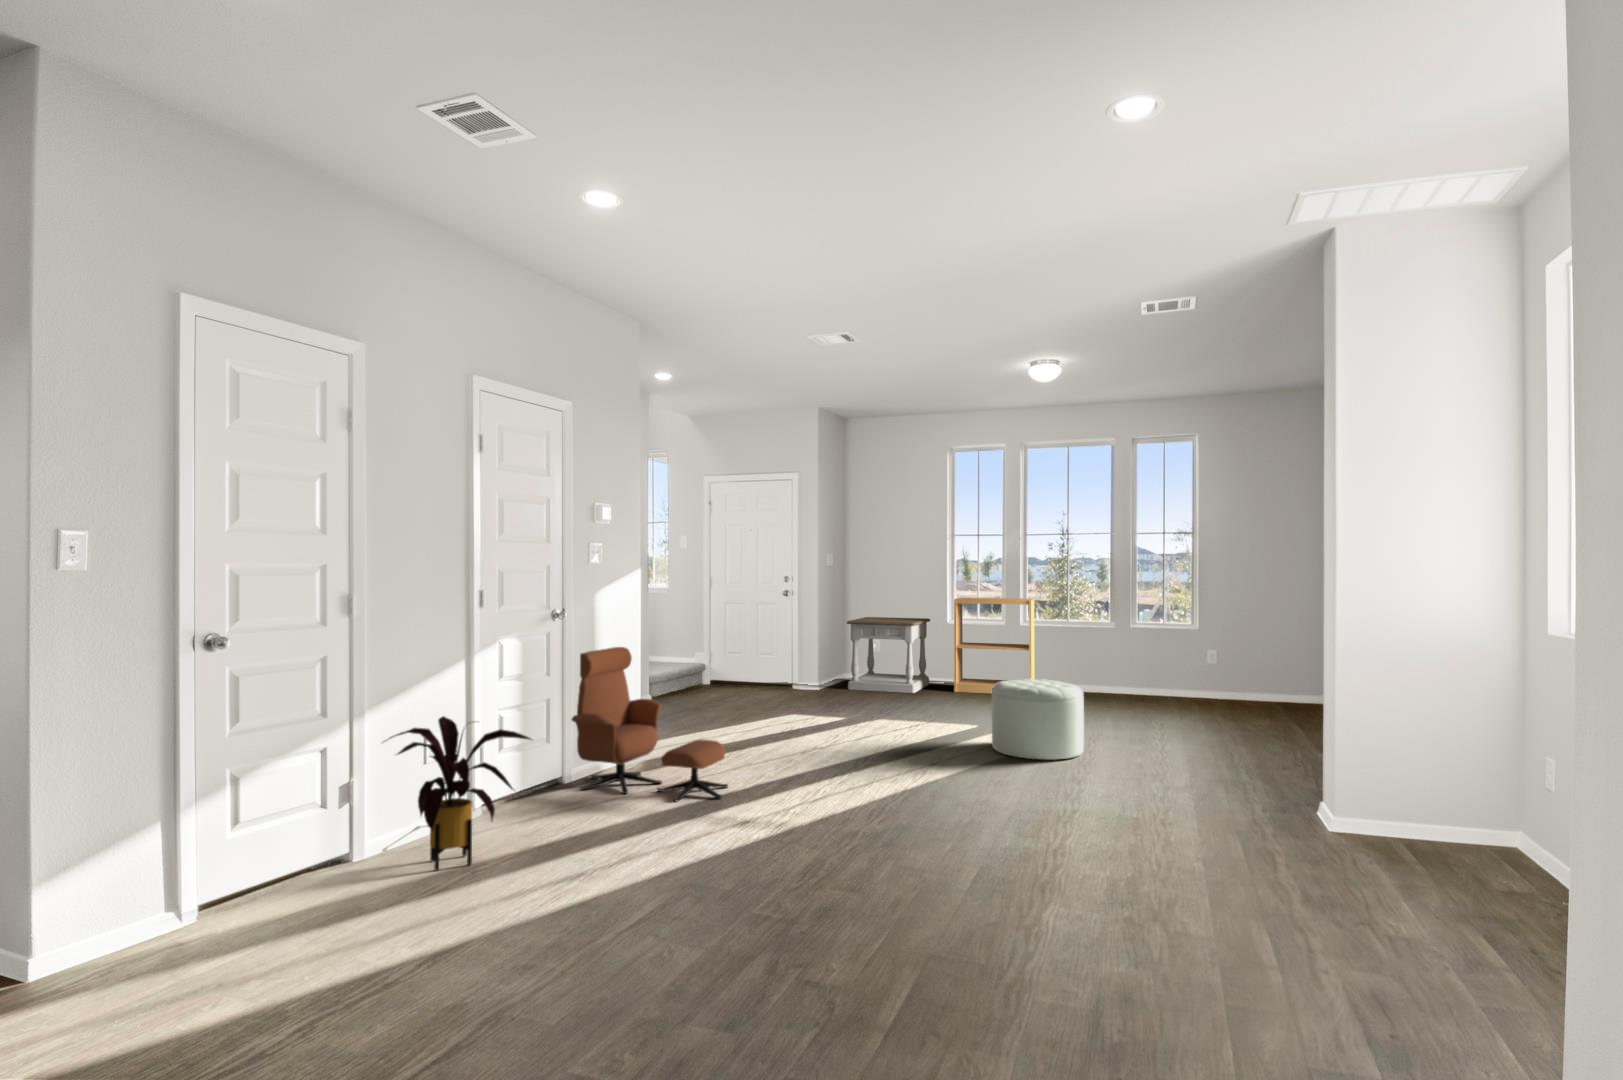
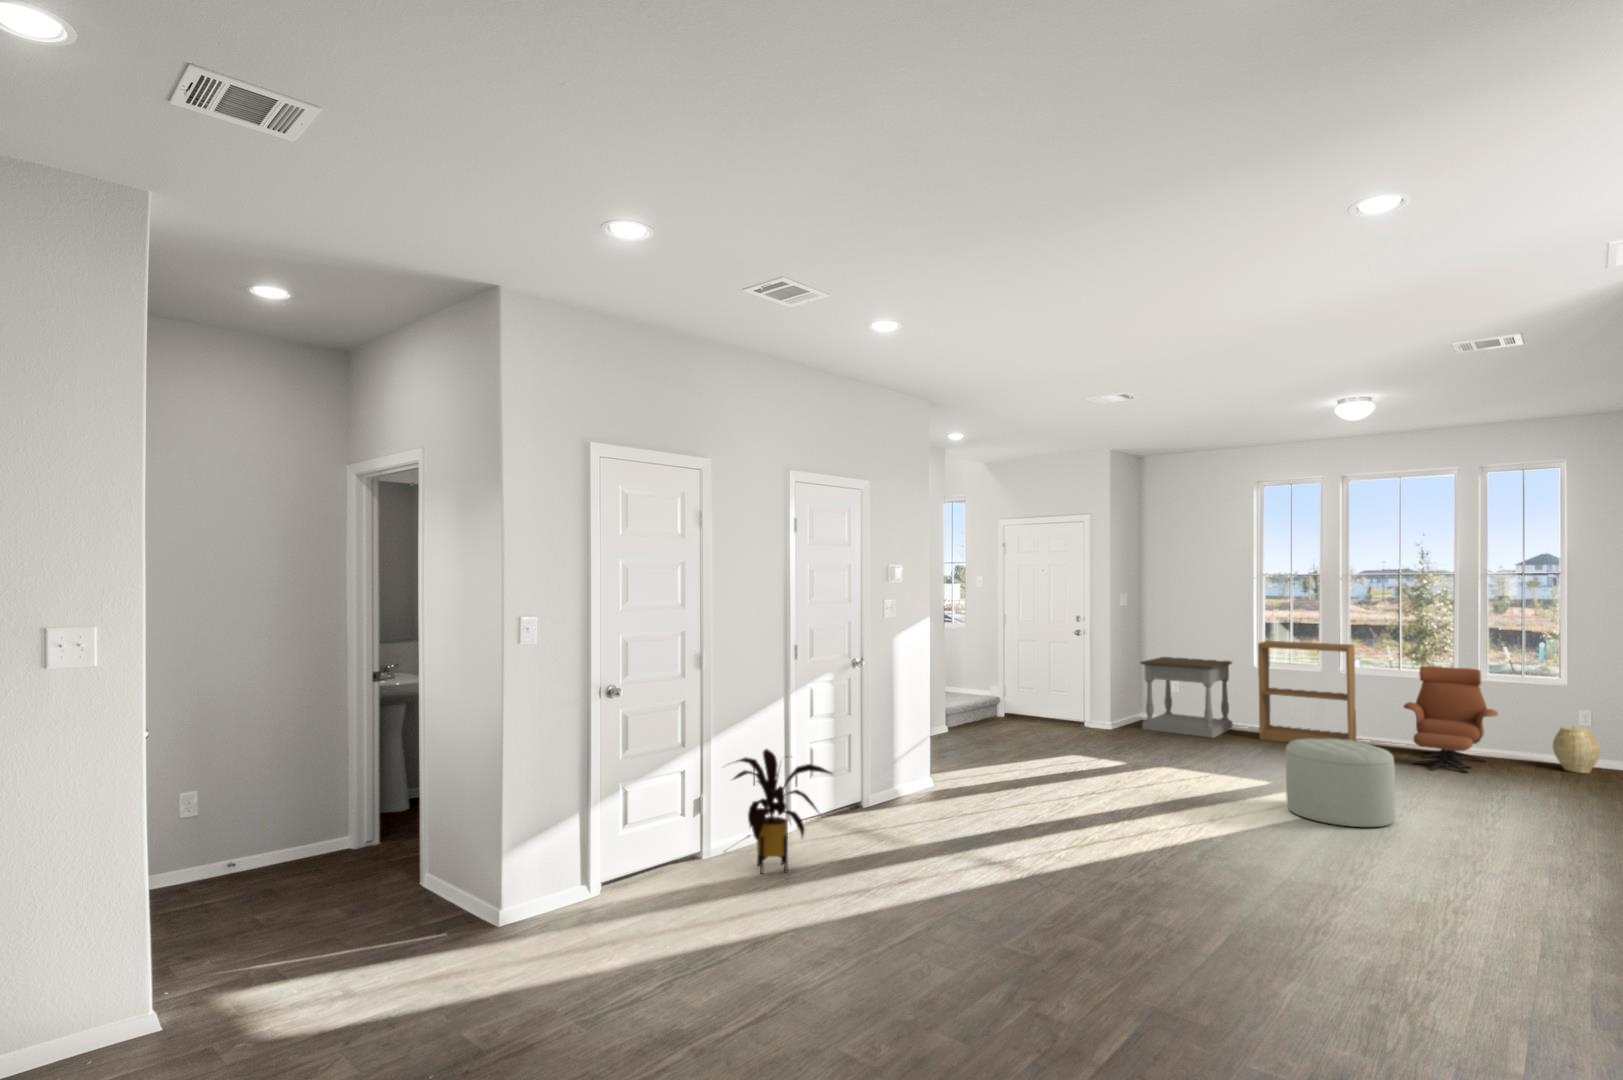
lounge chair: present [572,647,728,801] -> present [1404,666,1498,773]
woven basket: none [1186,663,1220,703] -> present [1553,726,1600,773]

